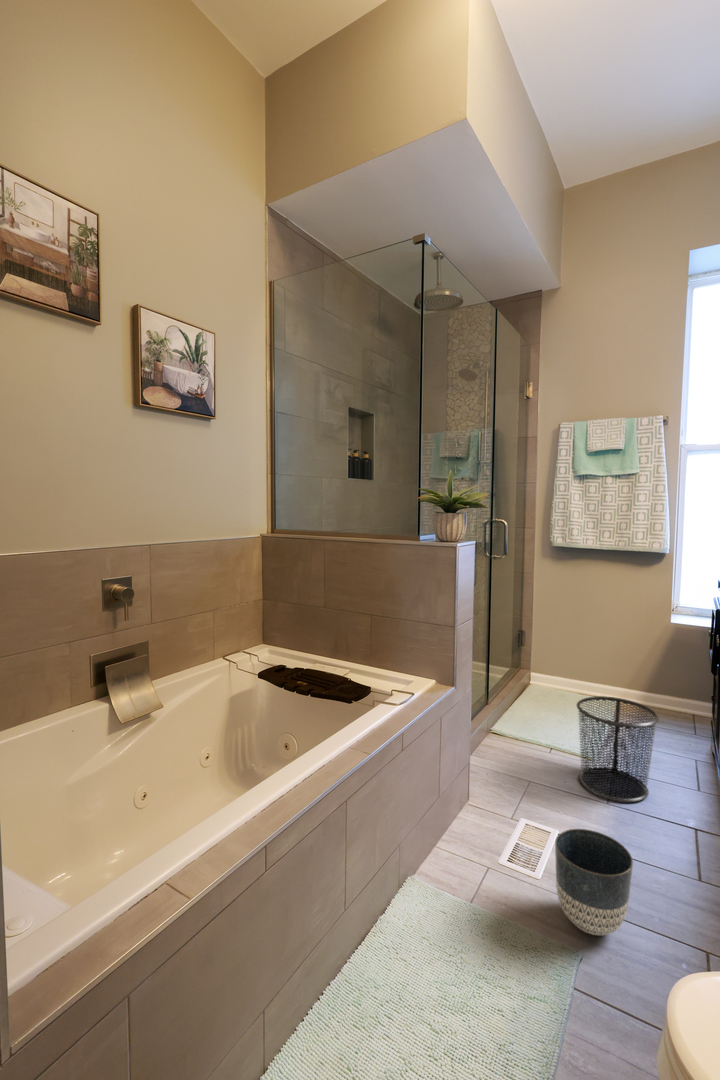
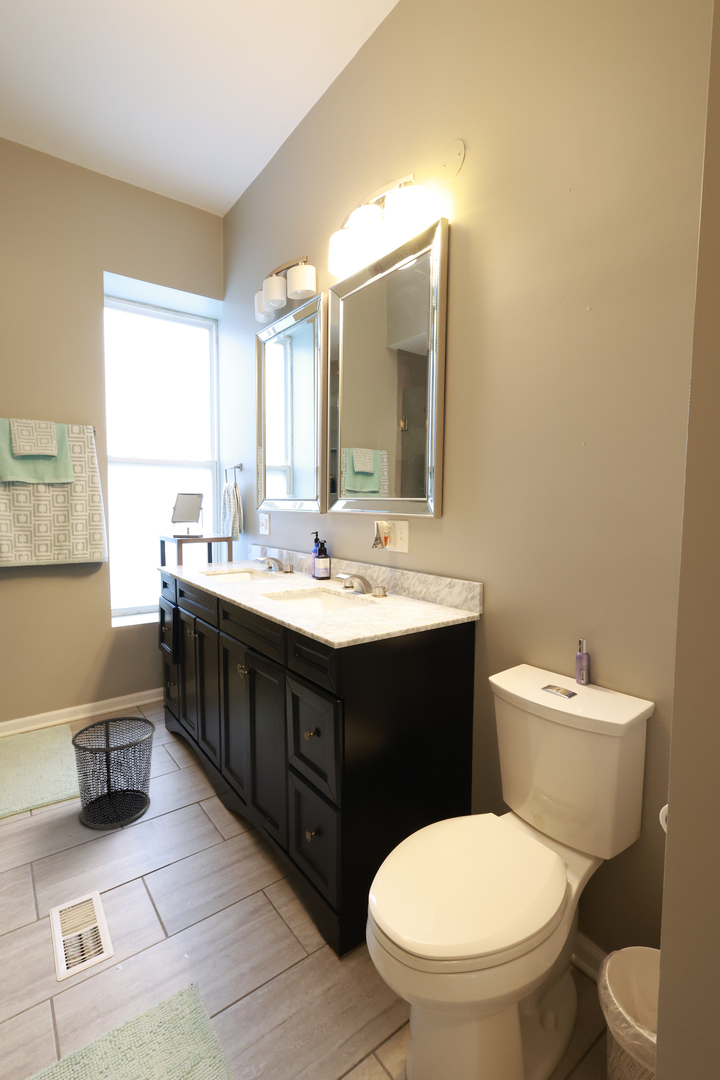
planter: present [555,829,633,935] -> none [142,857,217,966]

